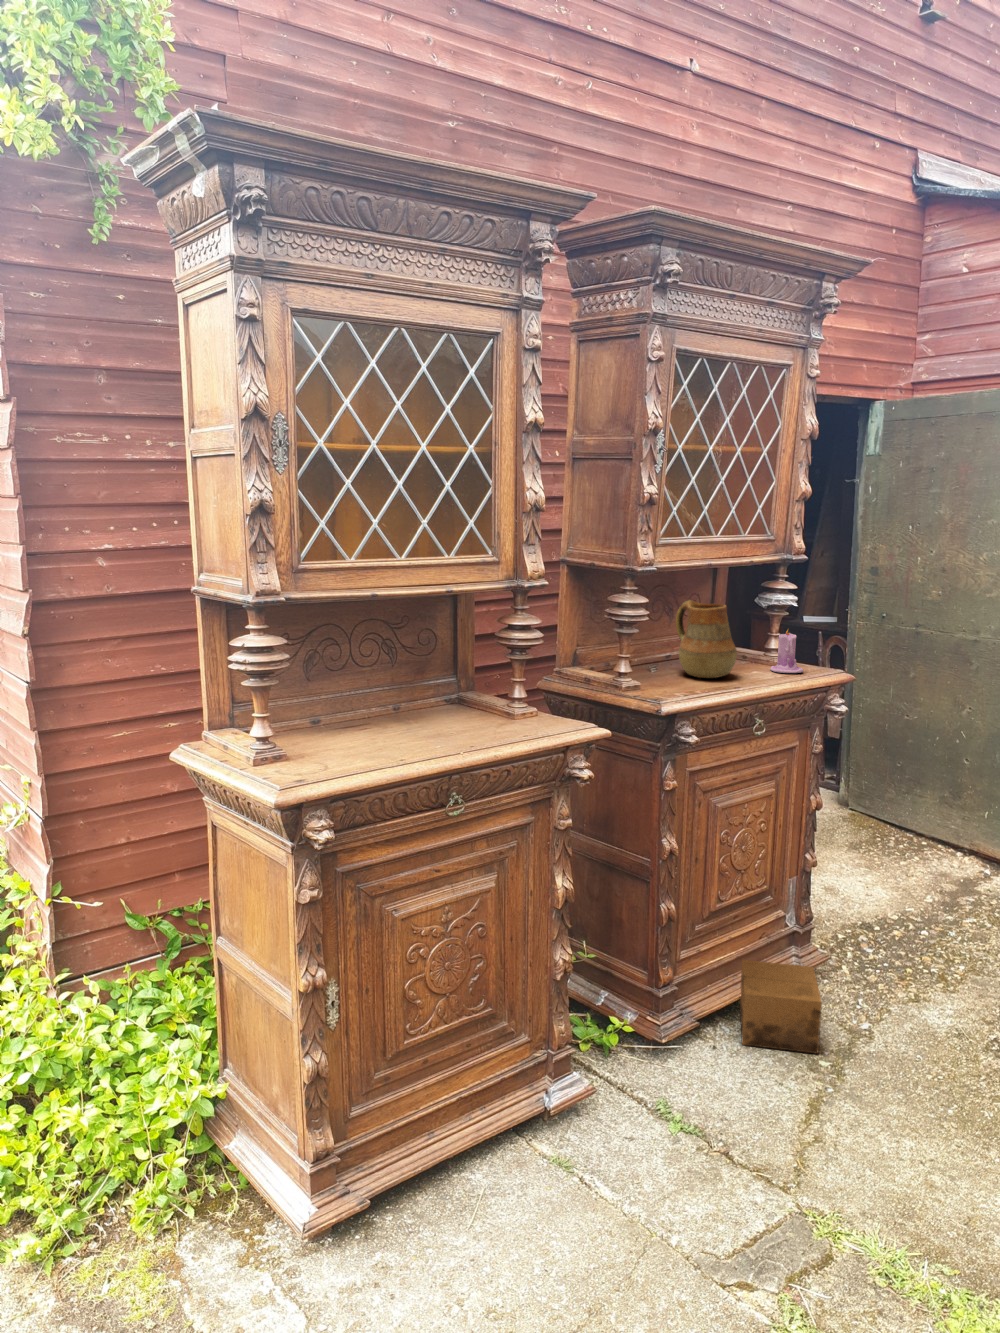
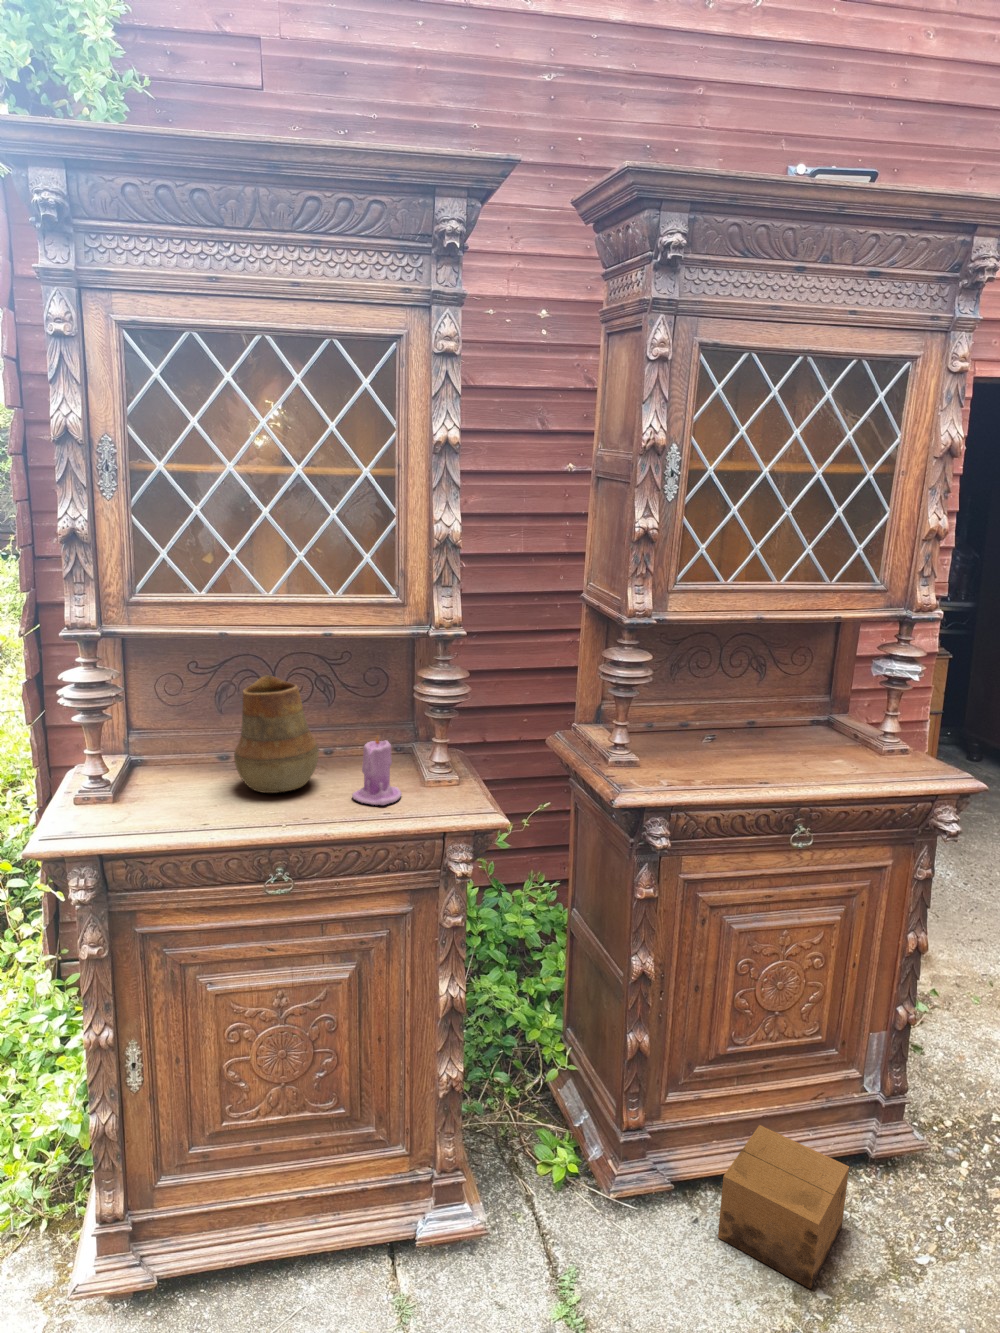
pitcher: present [676,600,737,678] -> present [234,675,319,793]
candle: present [770,630,803,673] -> present [352,736,401,805]

